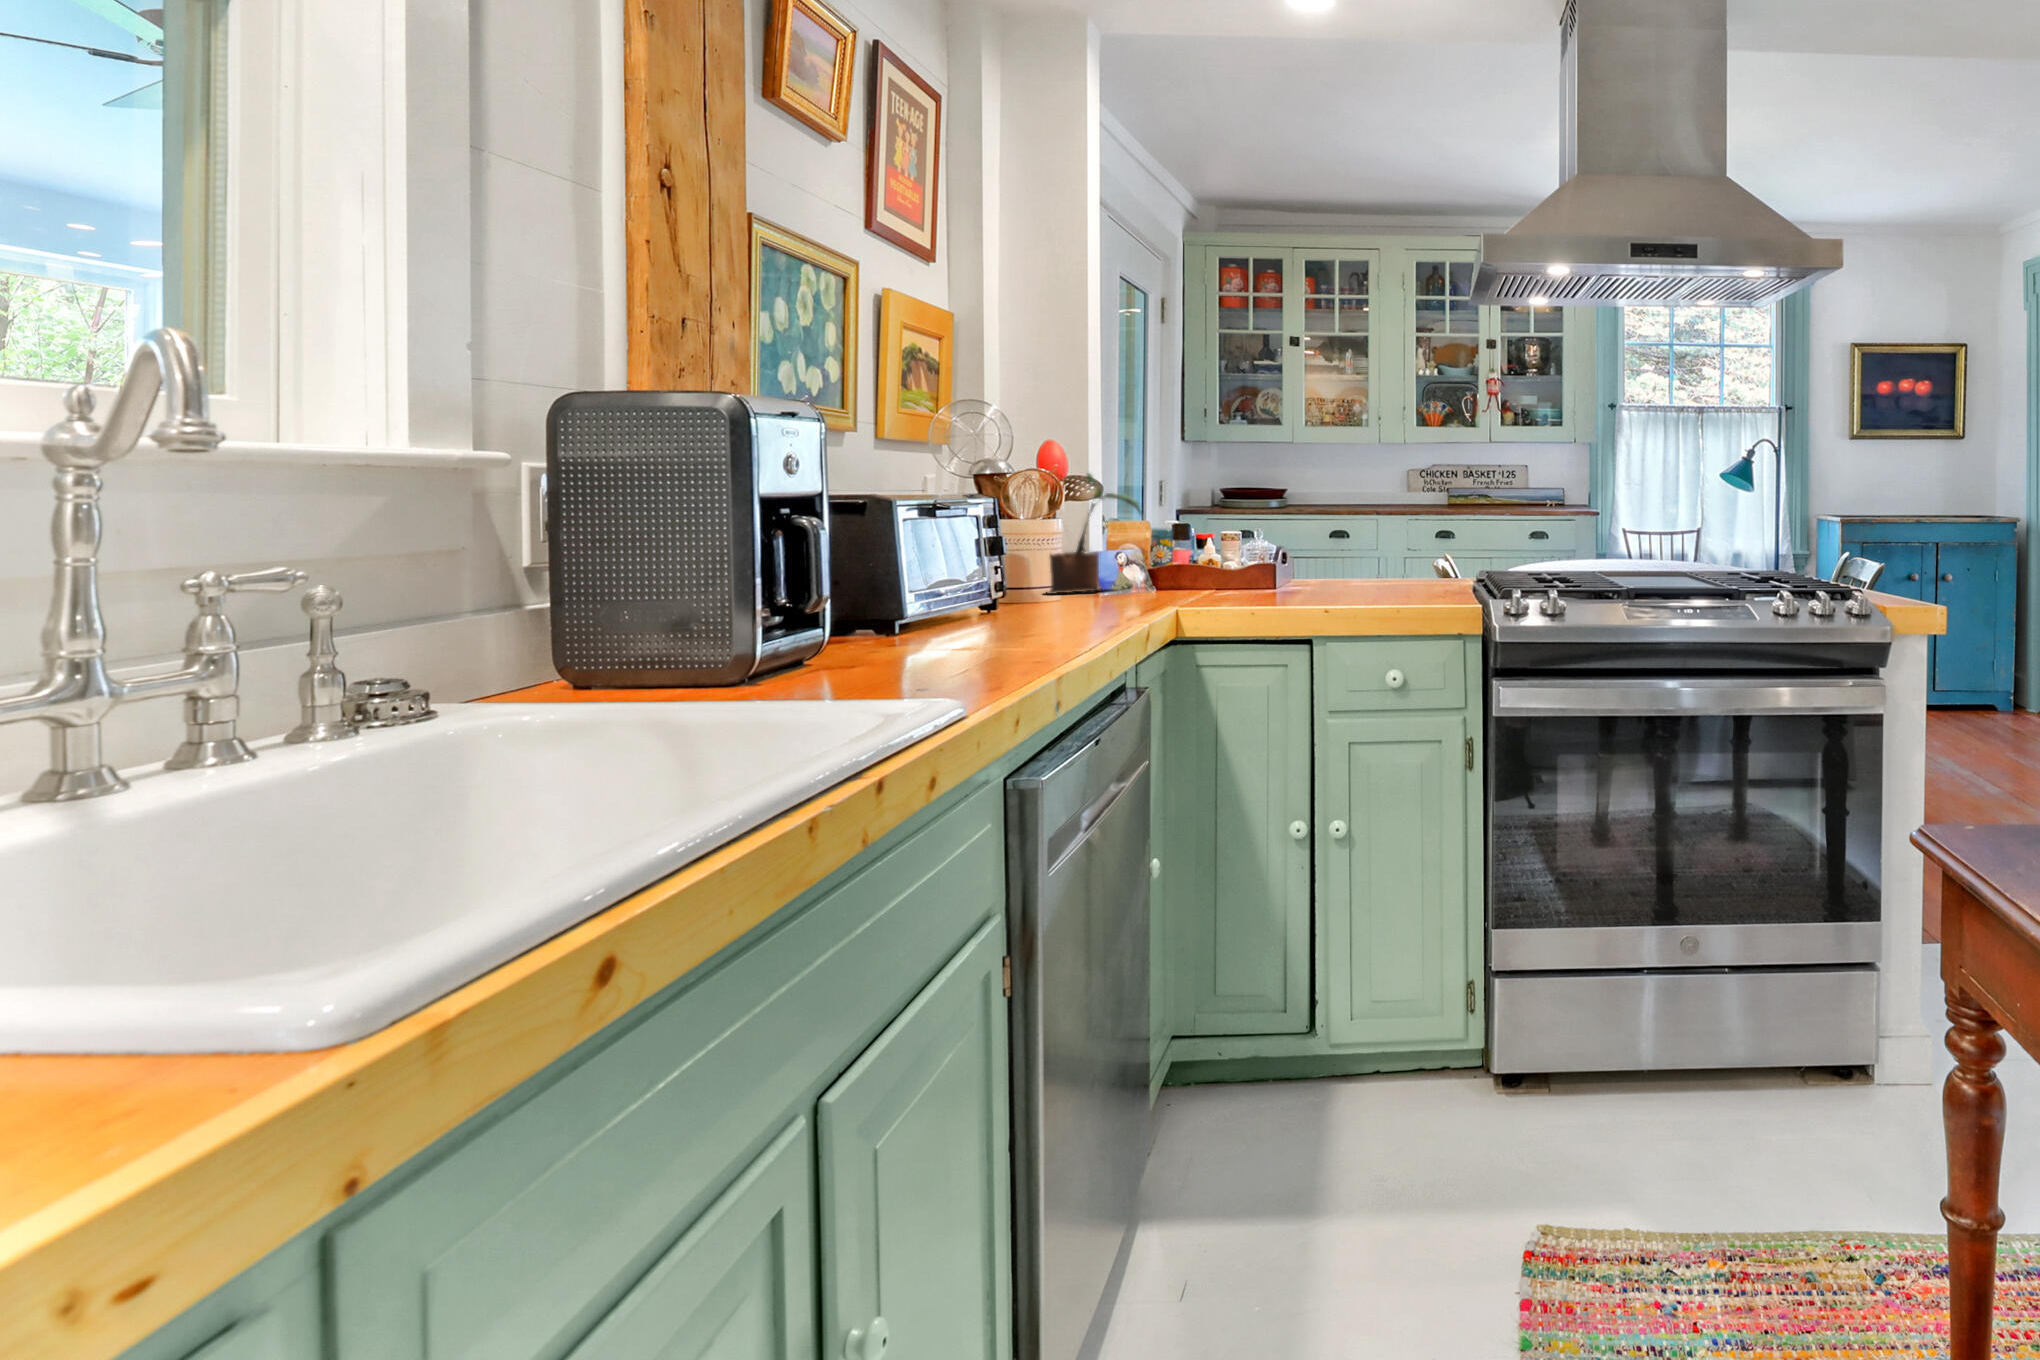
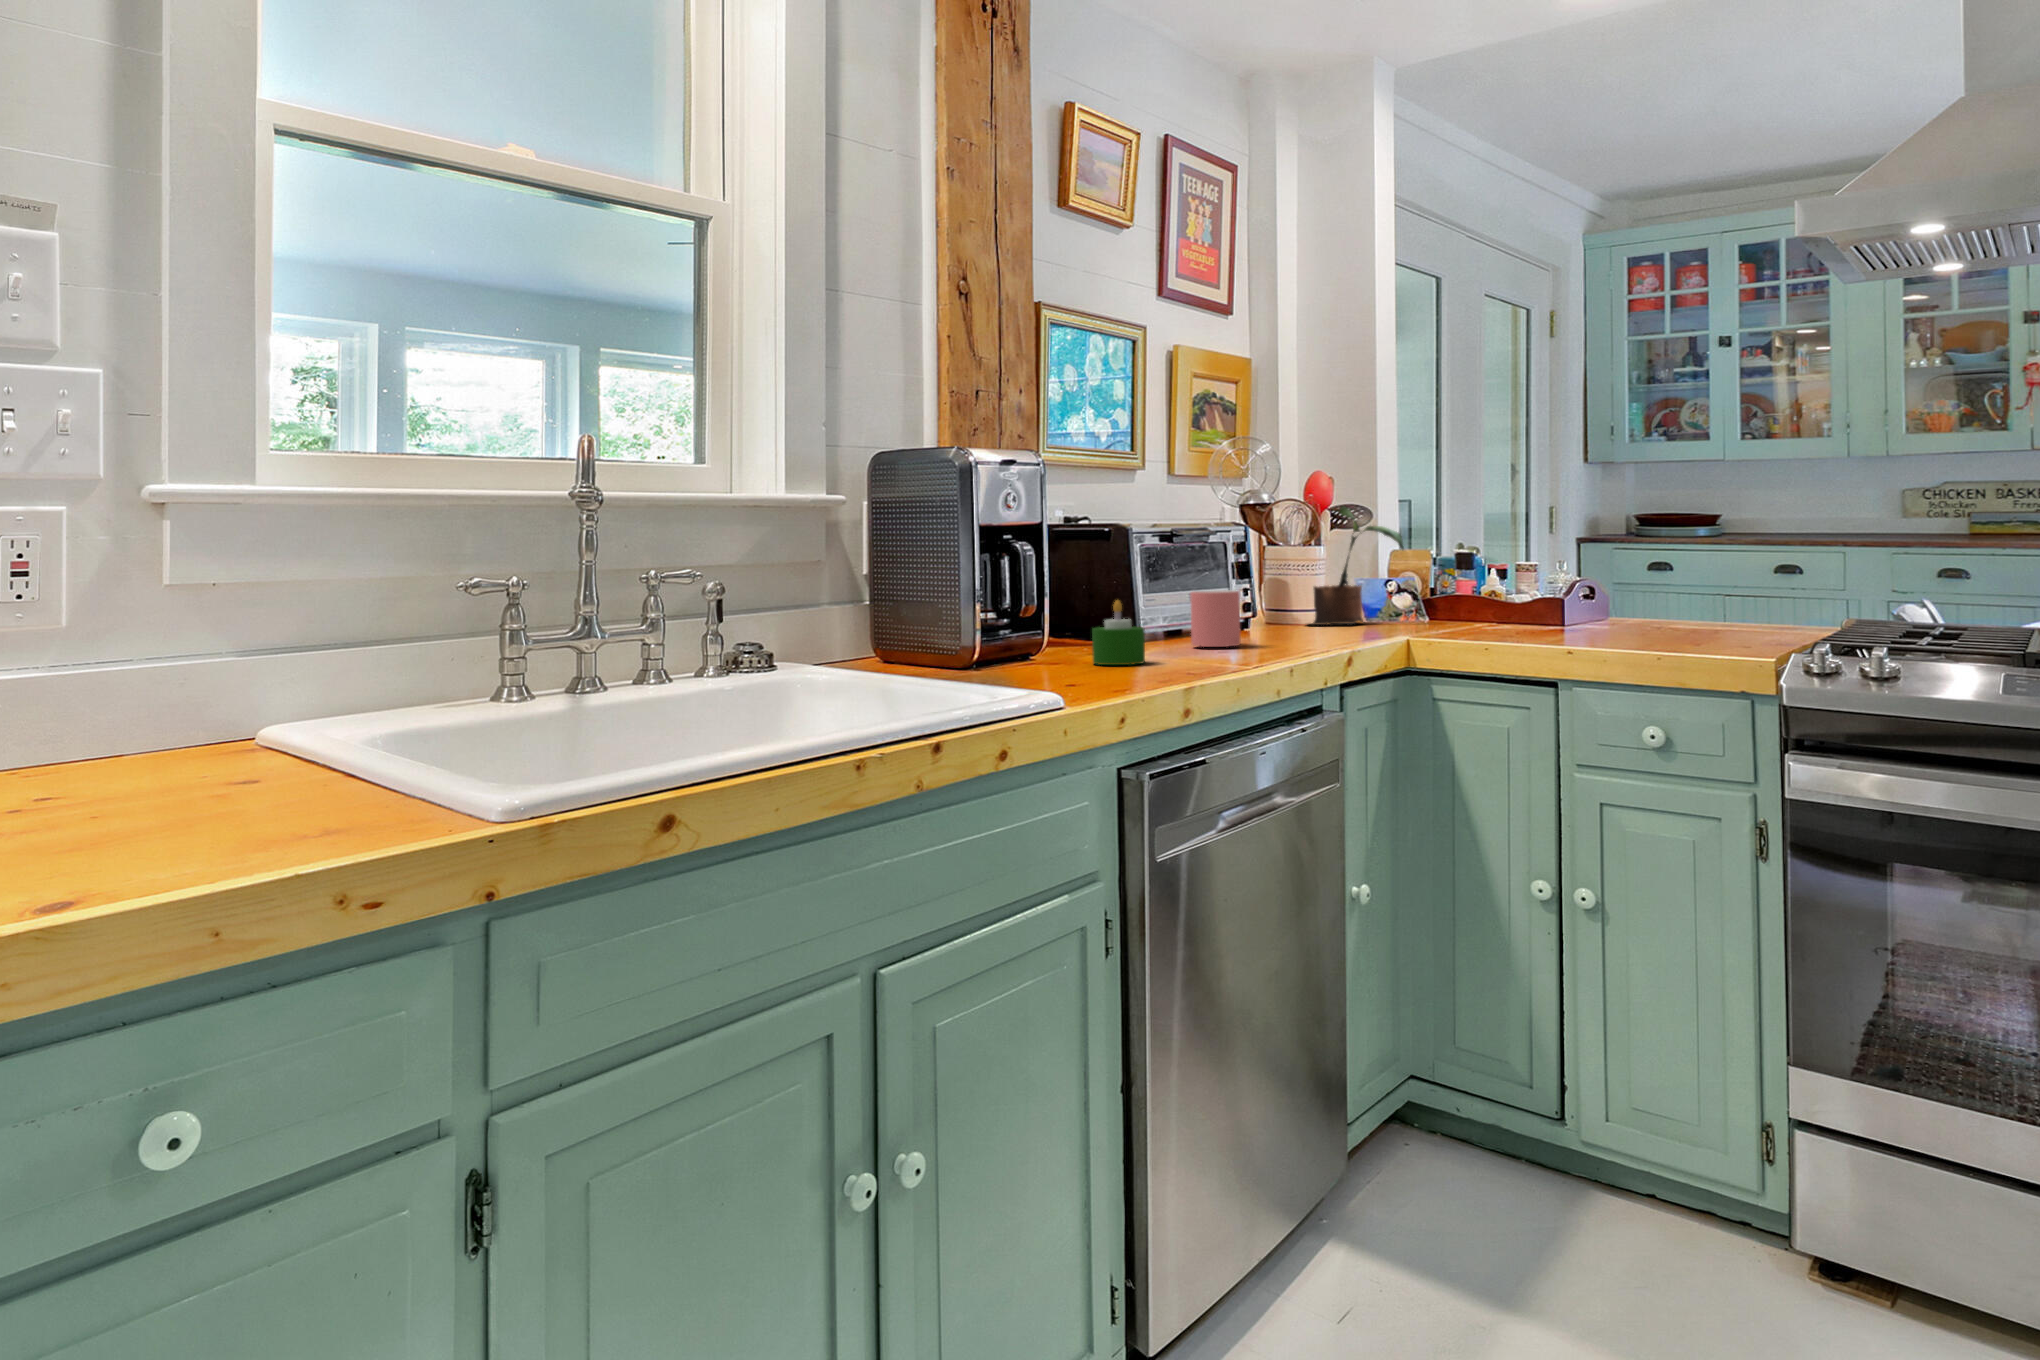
mug: none [978,560,1033,621] -> present [1190,590,1240,647]
candle: none [908,573,972,647] -> present [1092,600,1145,665]

